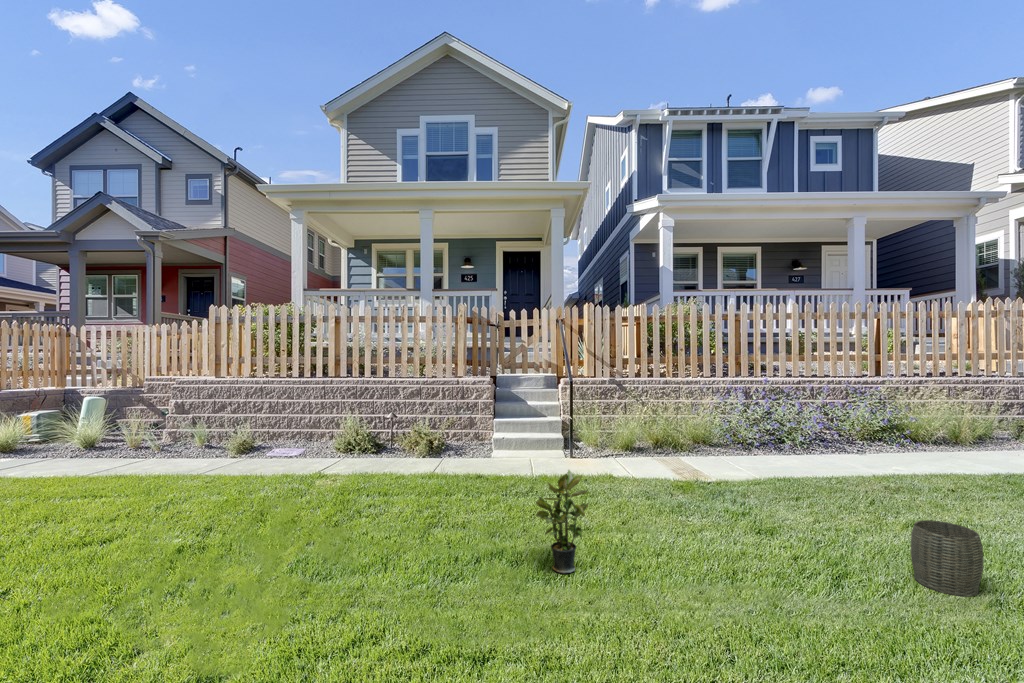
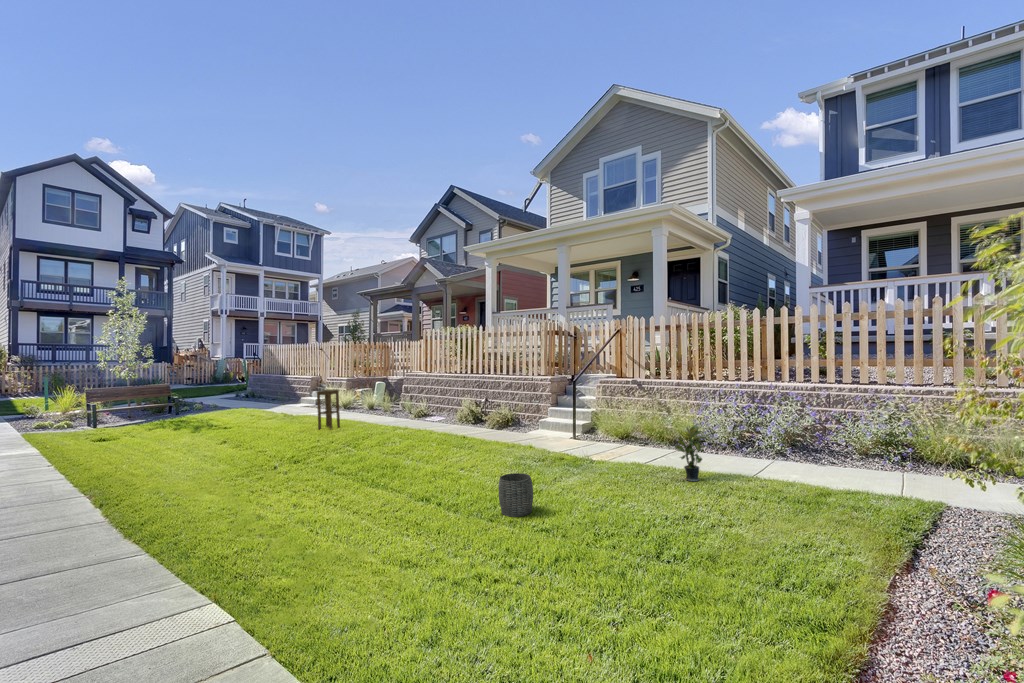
stool: none [66,410,121,501] -> present [316,390,340,429]
potted plant: present [536,470,589,574] -> present [675,425,706,481]

